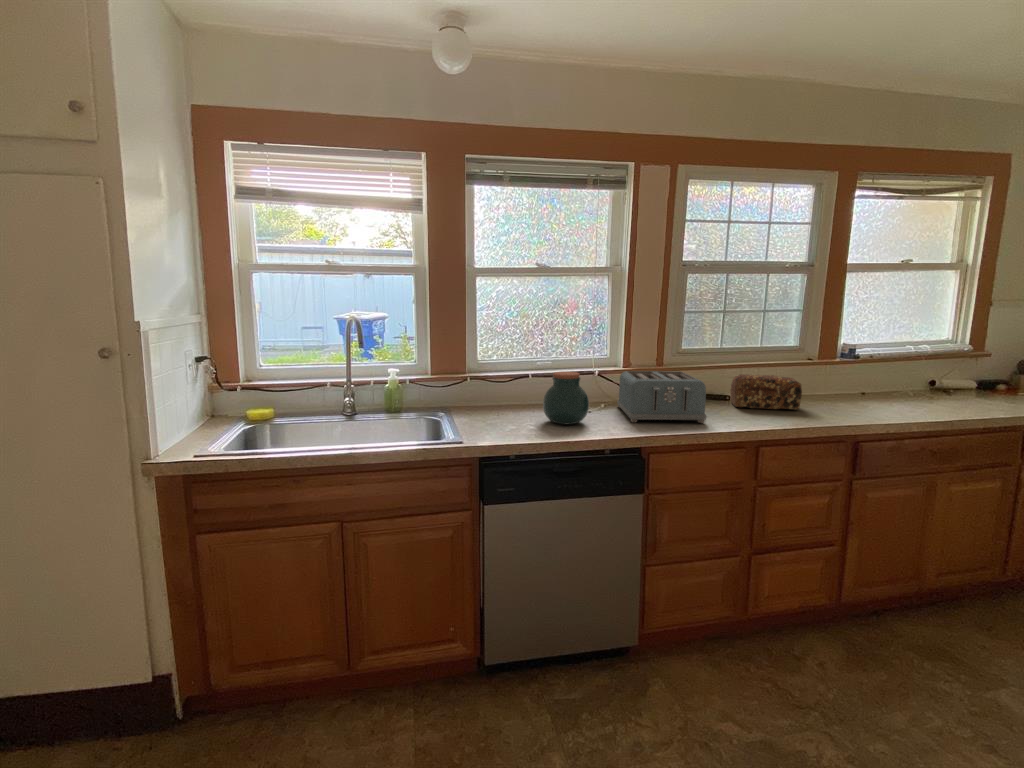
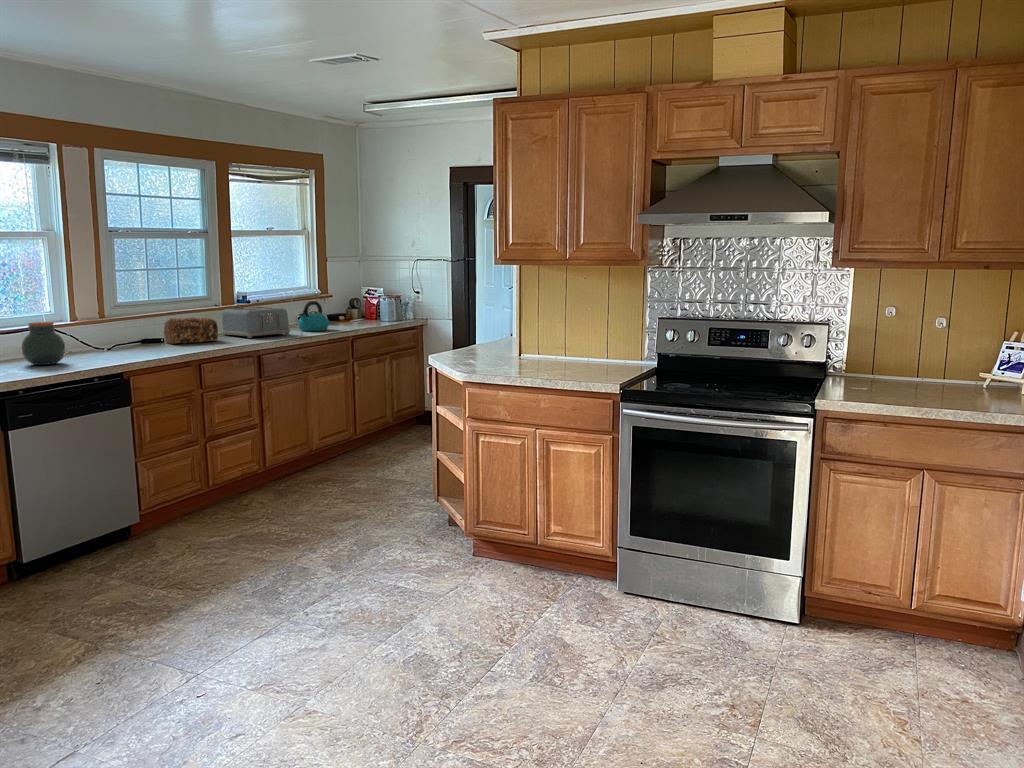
kettle: none [930,364,989,410] -> present [298,301,329,331]
toaster: present [617,371,707,423] -> present [221,307,290,338]

